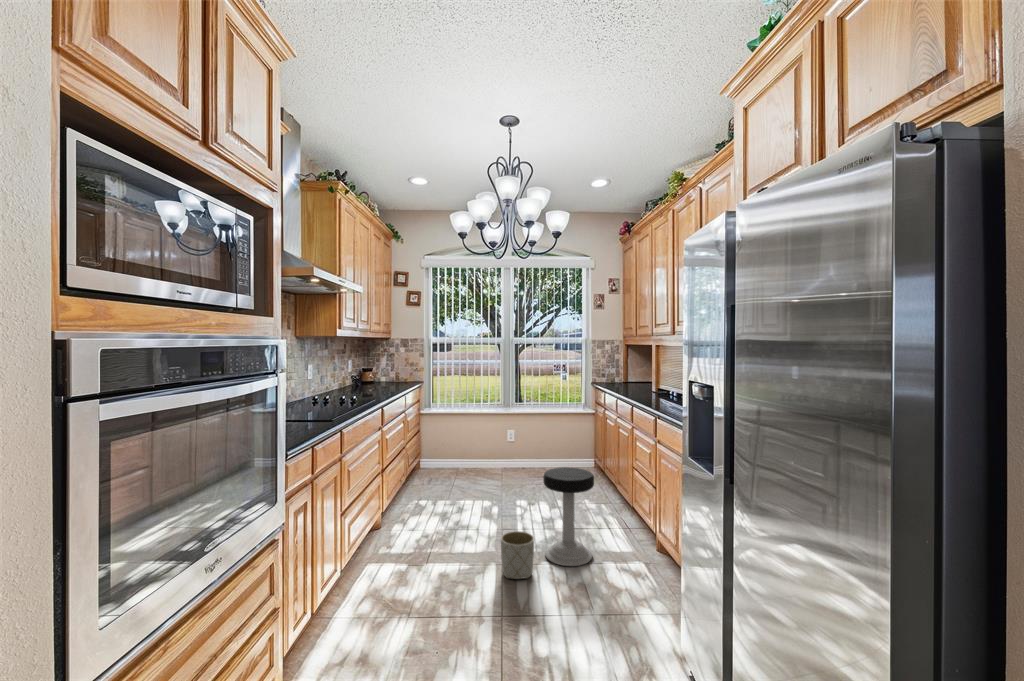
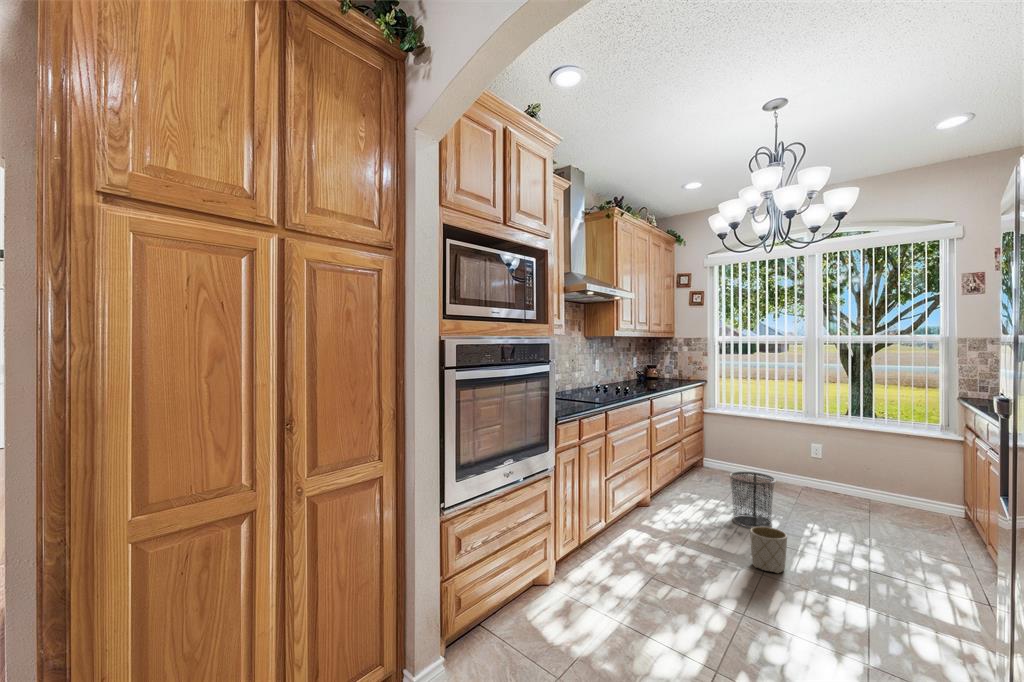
stool: present [543,467,594,566] -> none [805,474,869,579]
waste bin: none [464,473,507,531] -> present [729,472,776,528]

